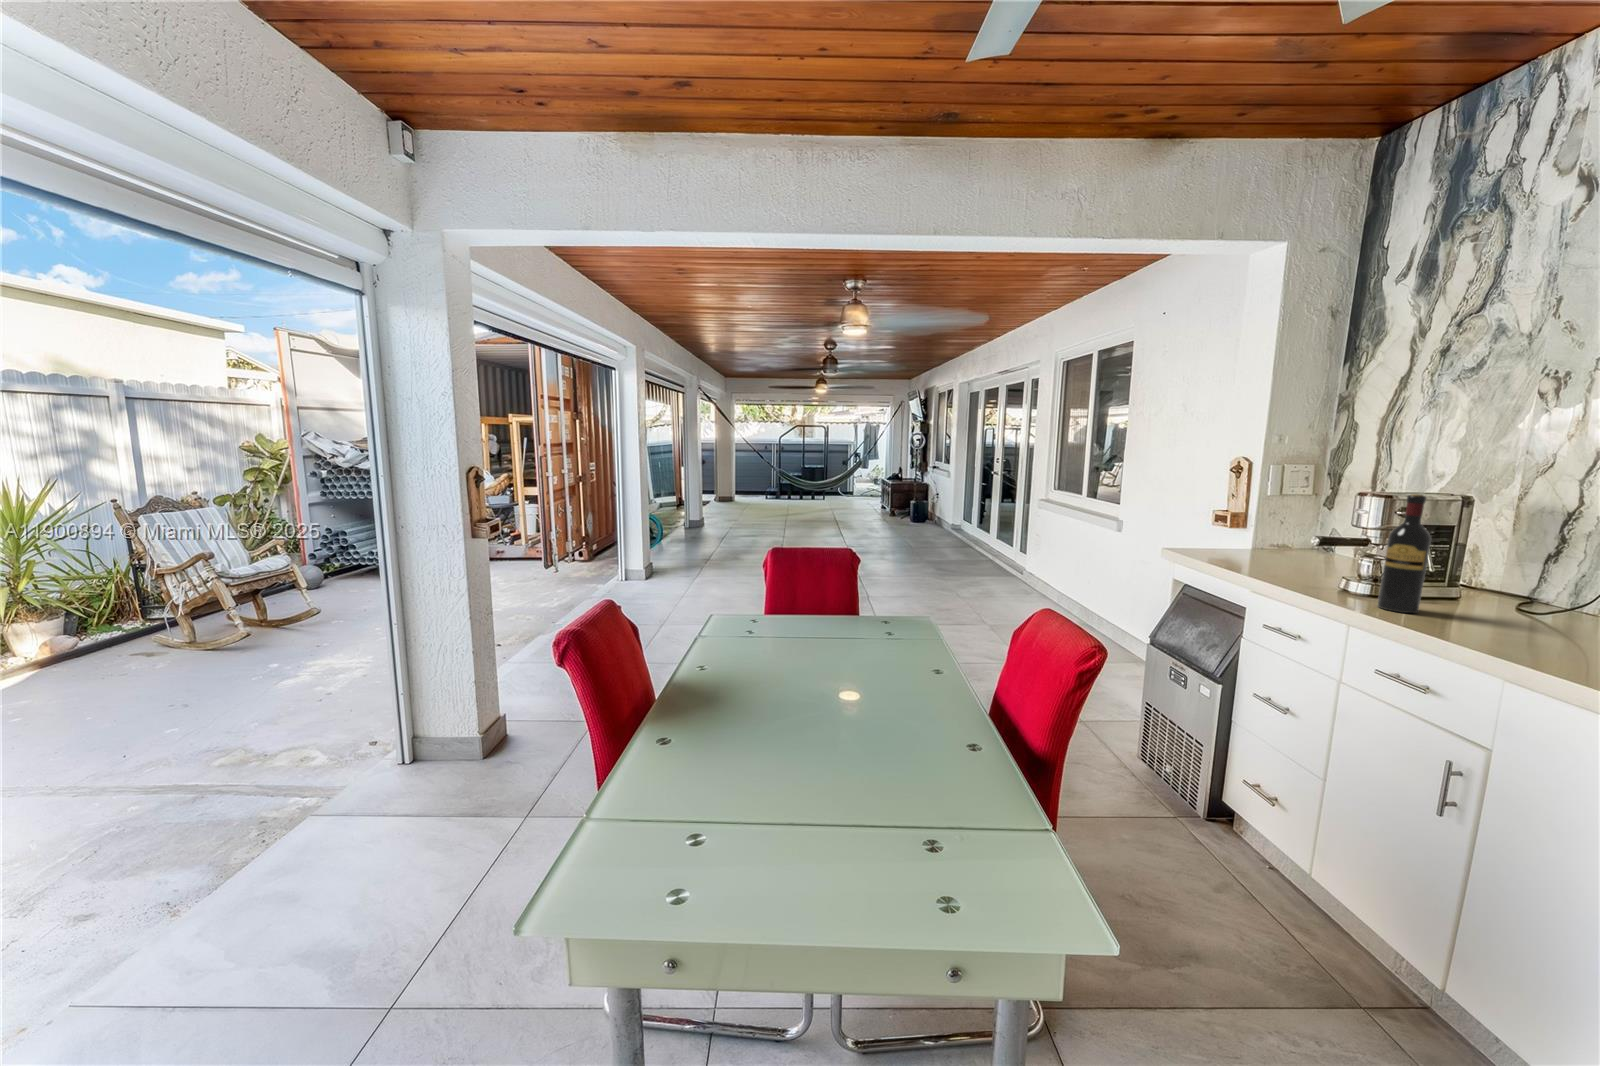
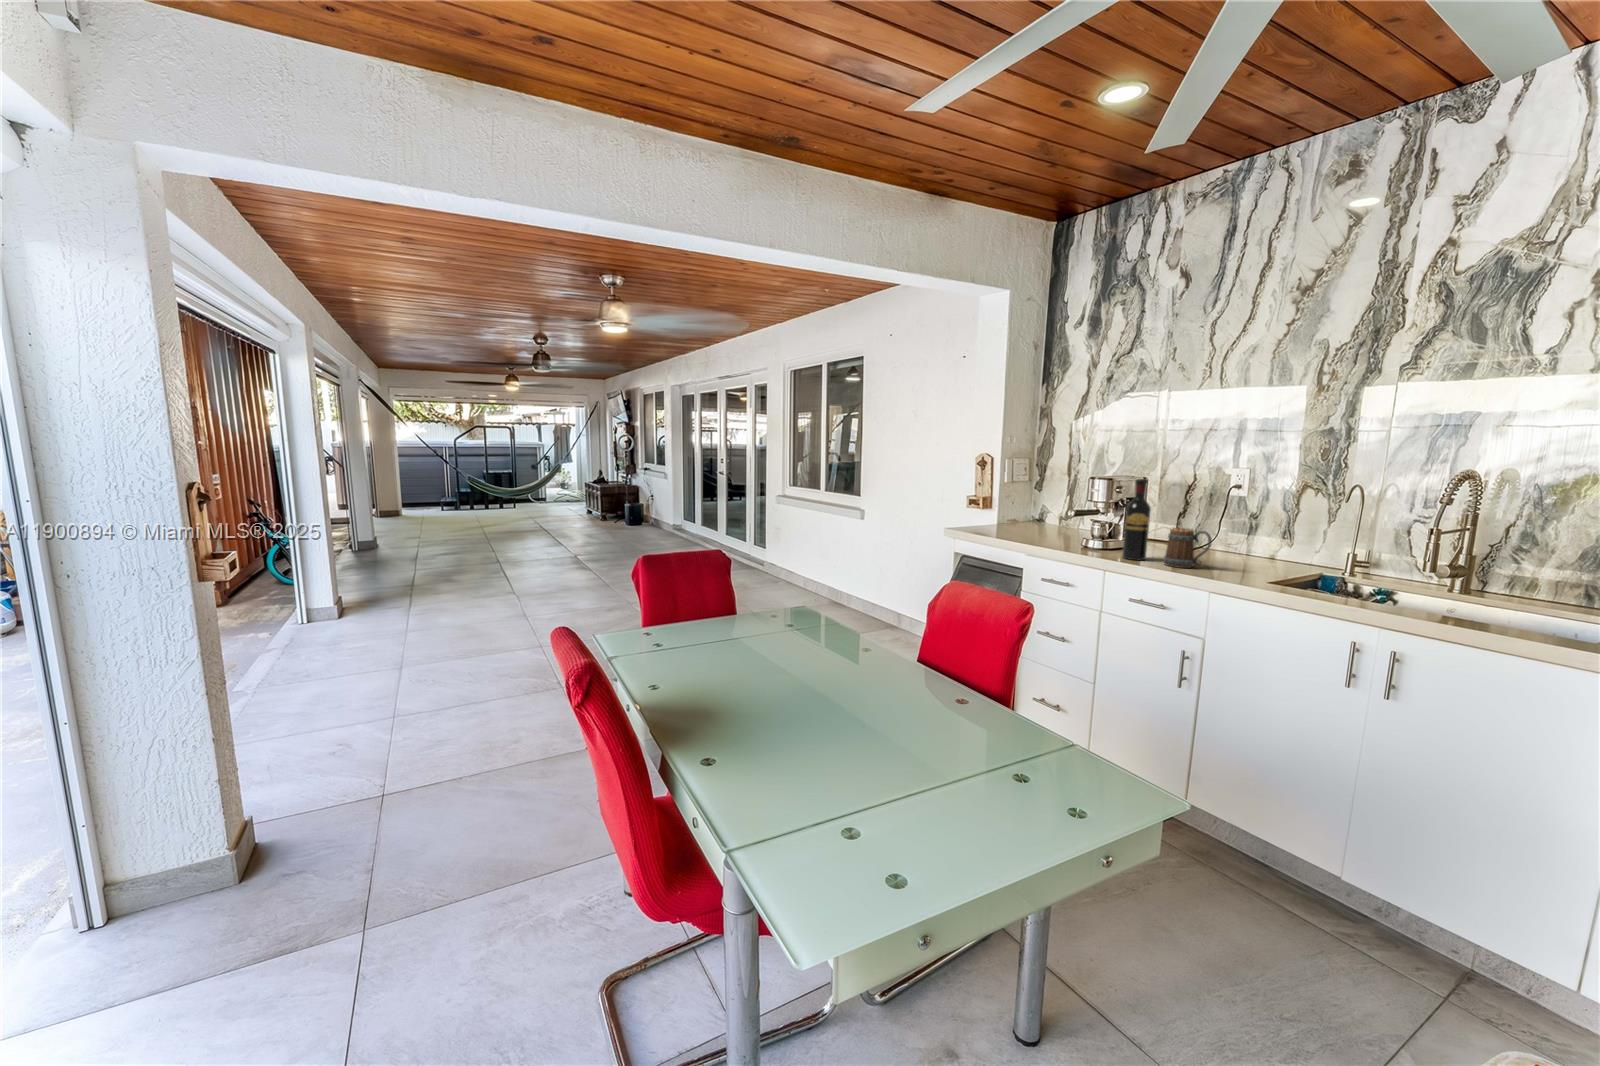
mug: none [1441,570,1534,633] -> present [1164,527,1212,568]

